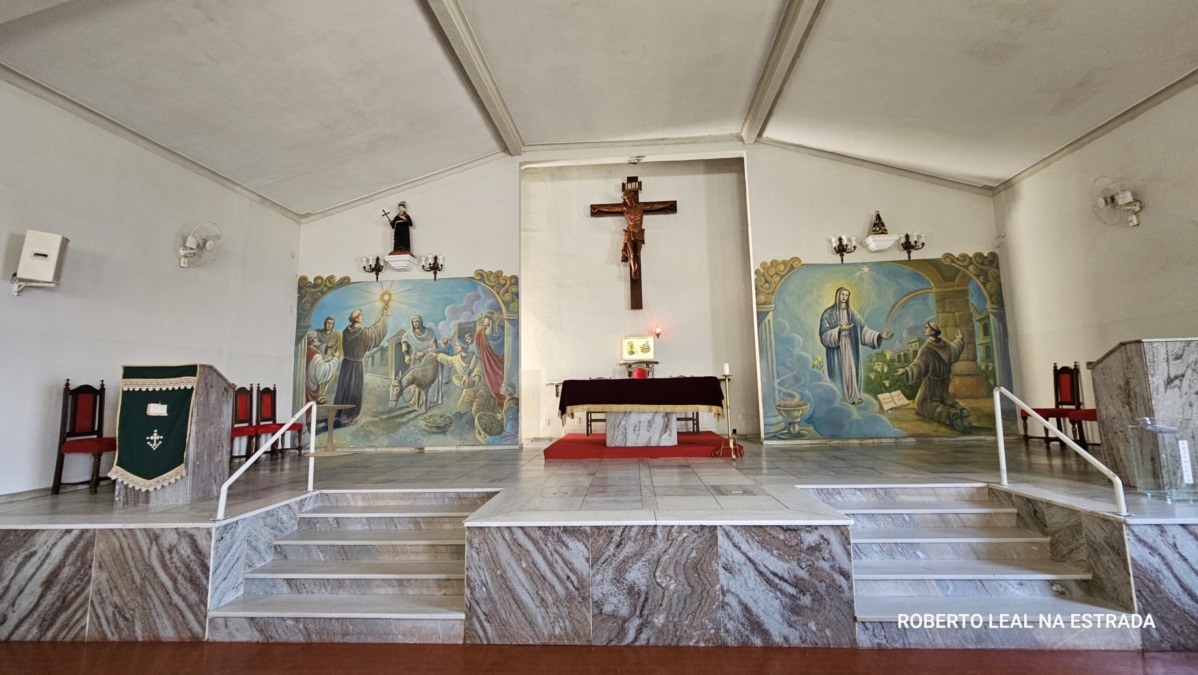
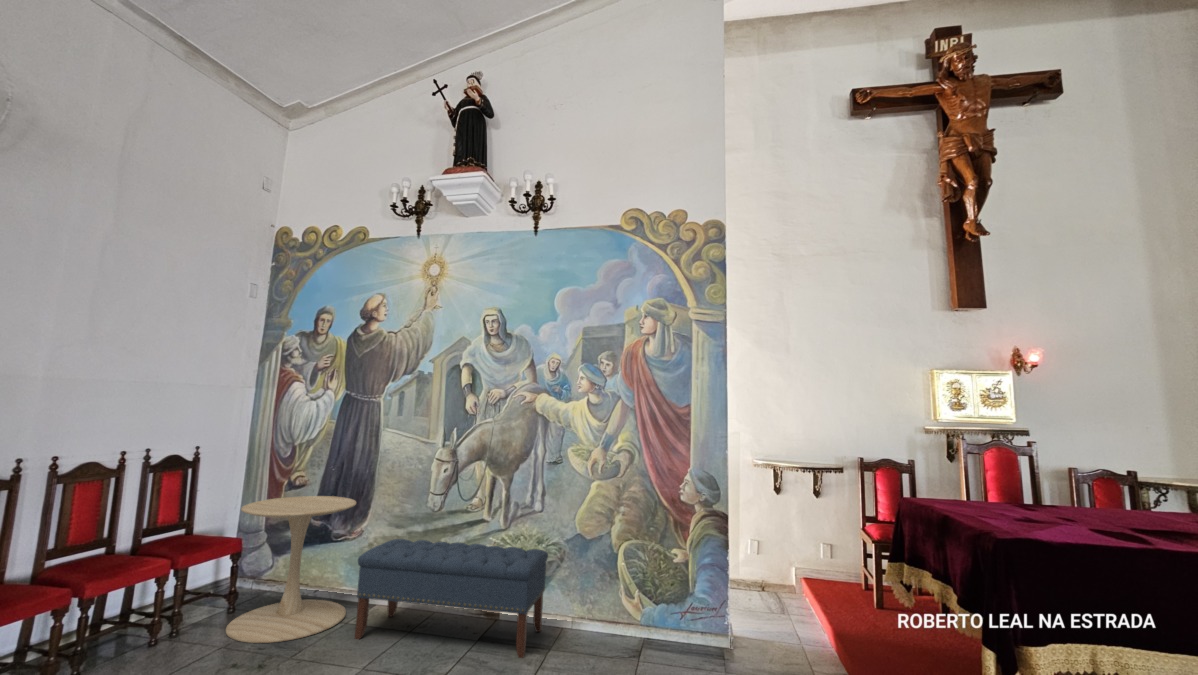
bench: none [362,418,445,455] -> present [355,539,548,658]

